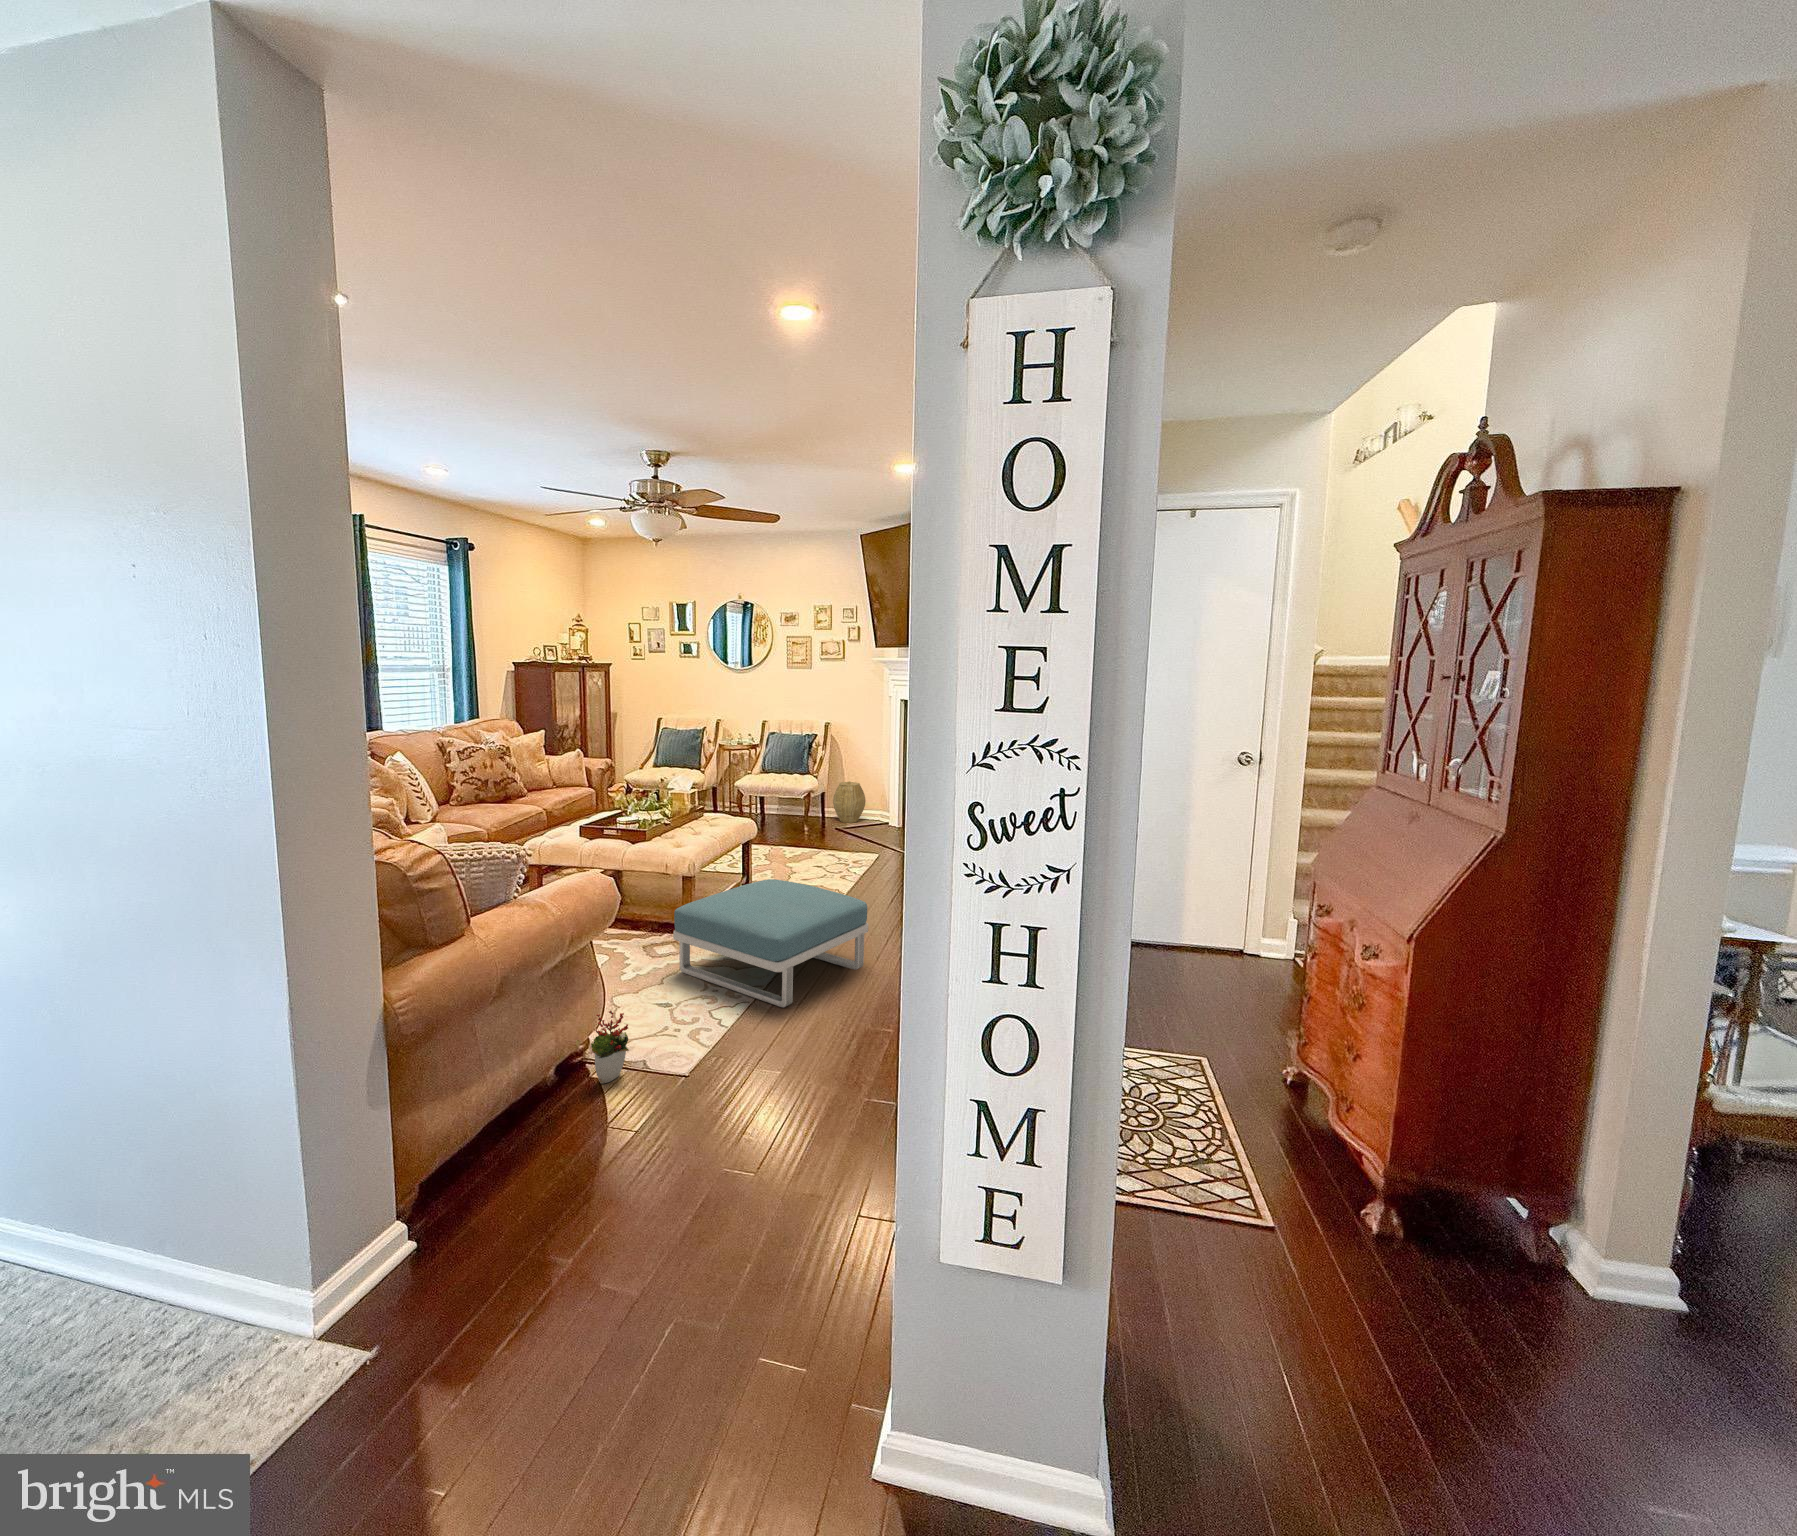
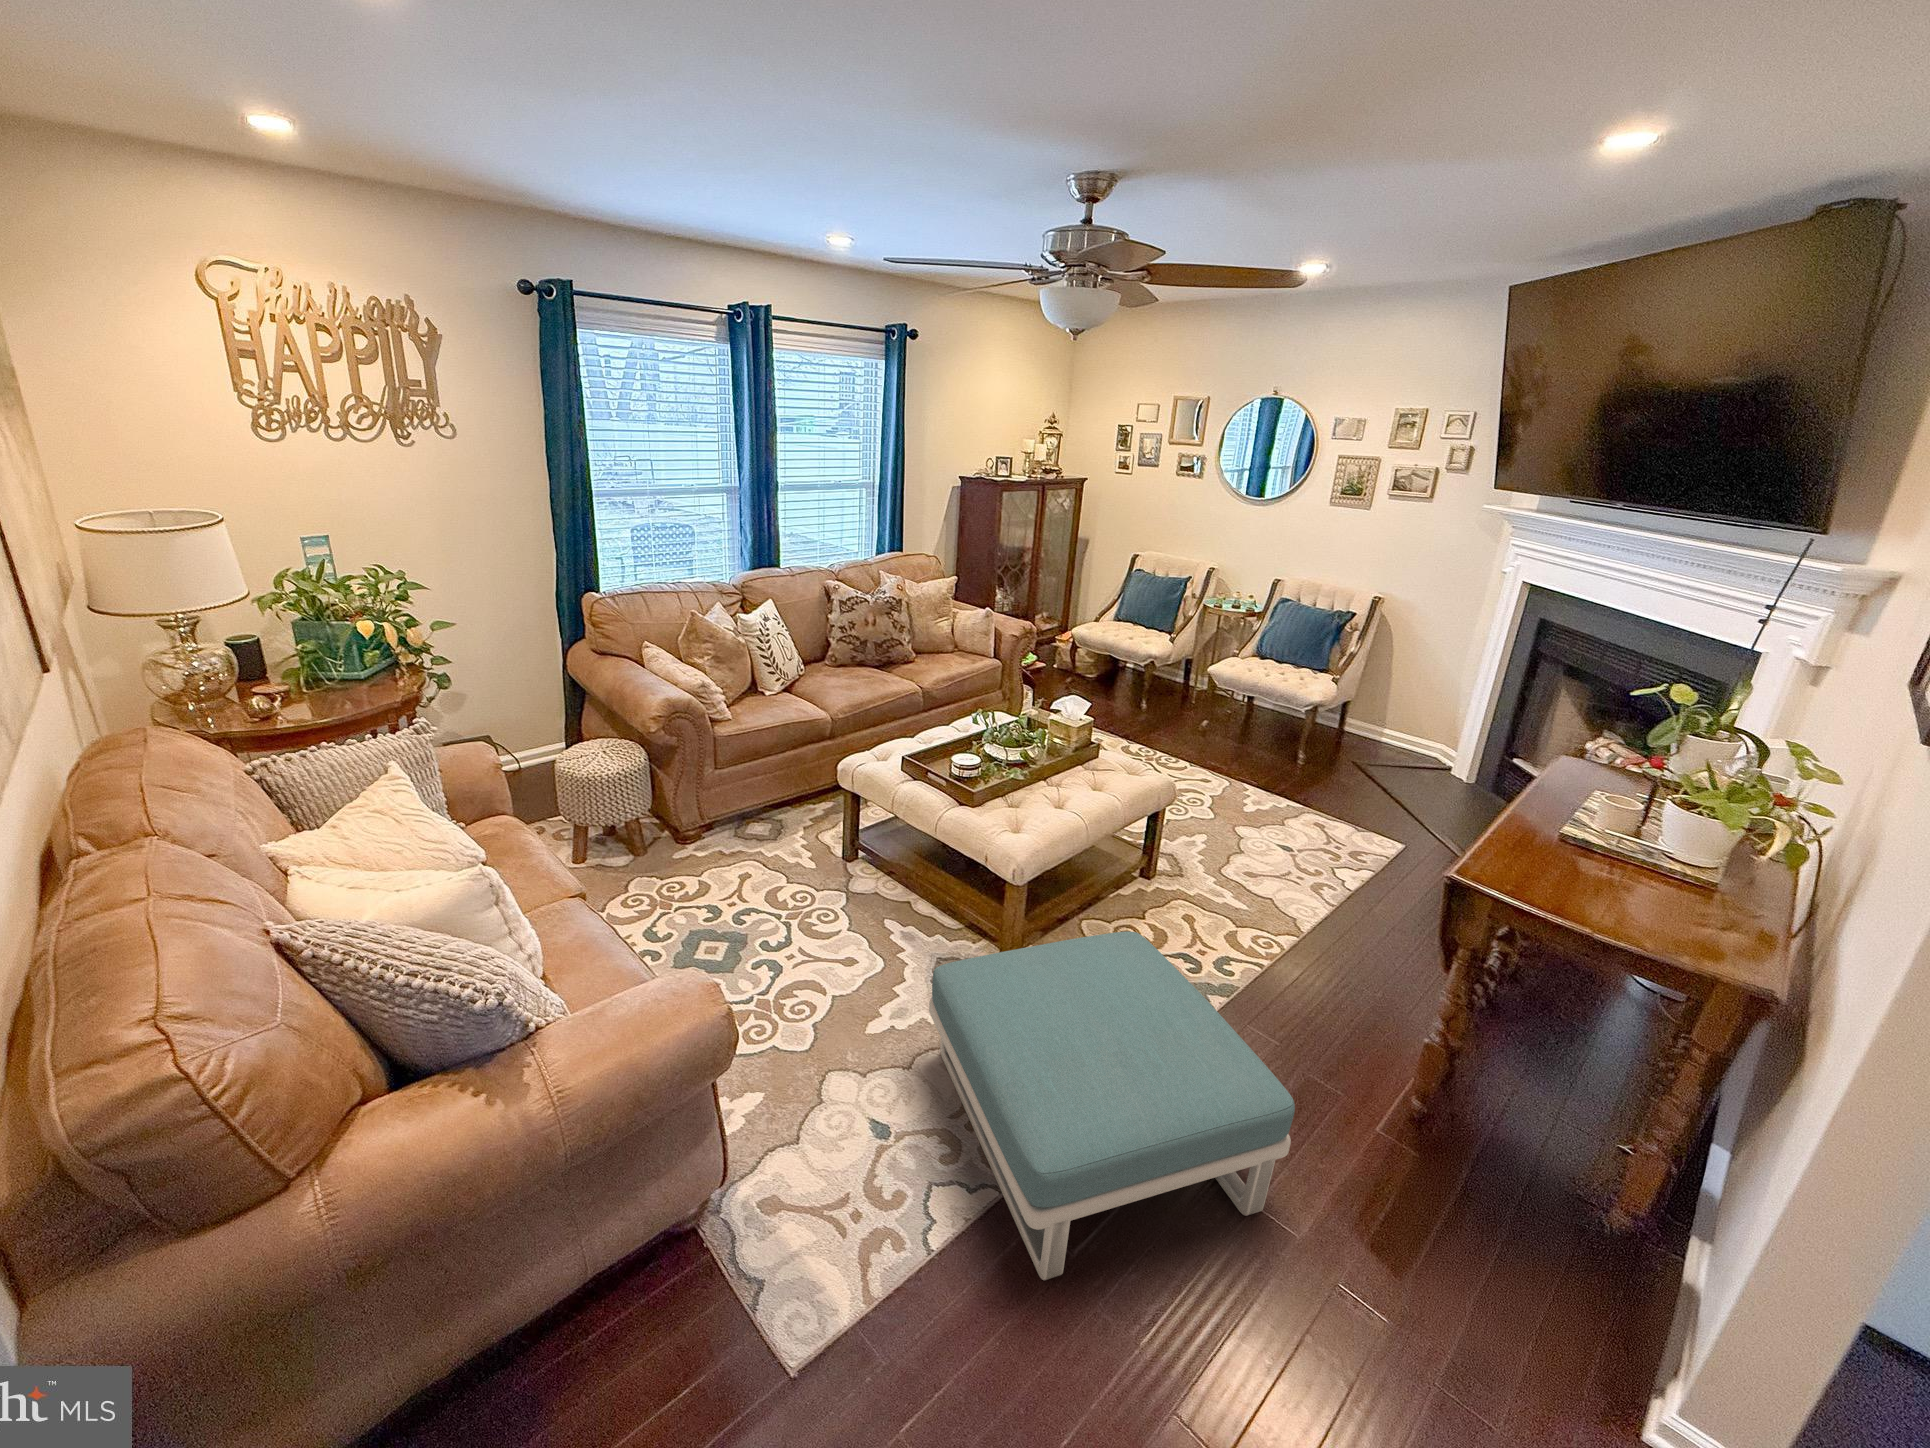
woven basket: present [833,781,866,823] -> none [1361,690,1422,756]
decorative plant: present [591,1011,629,1083] -> none [607,1240,691,1349]

